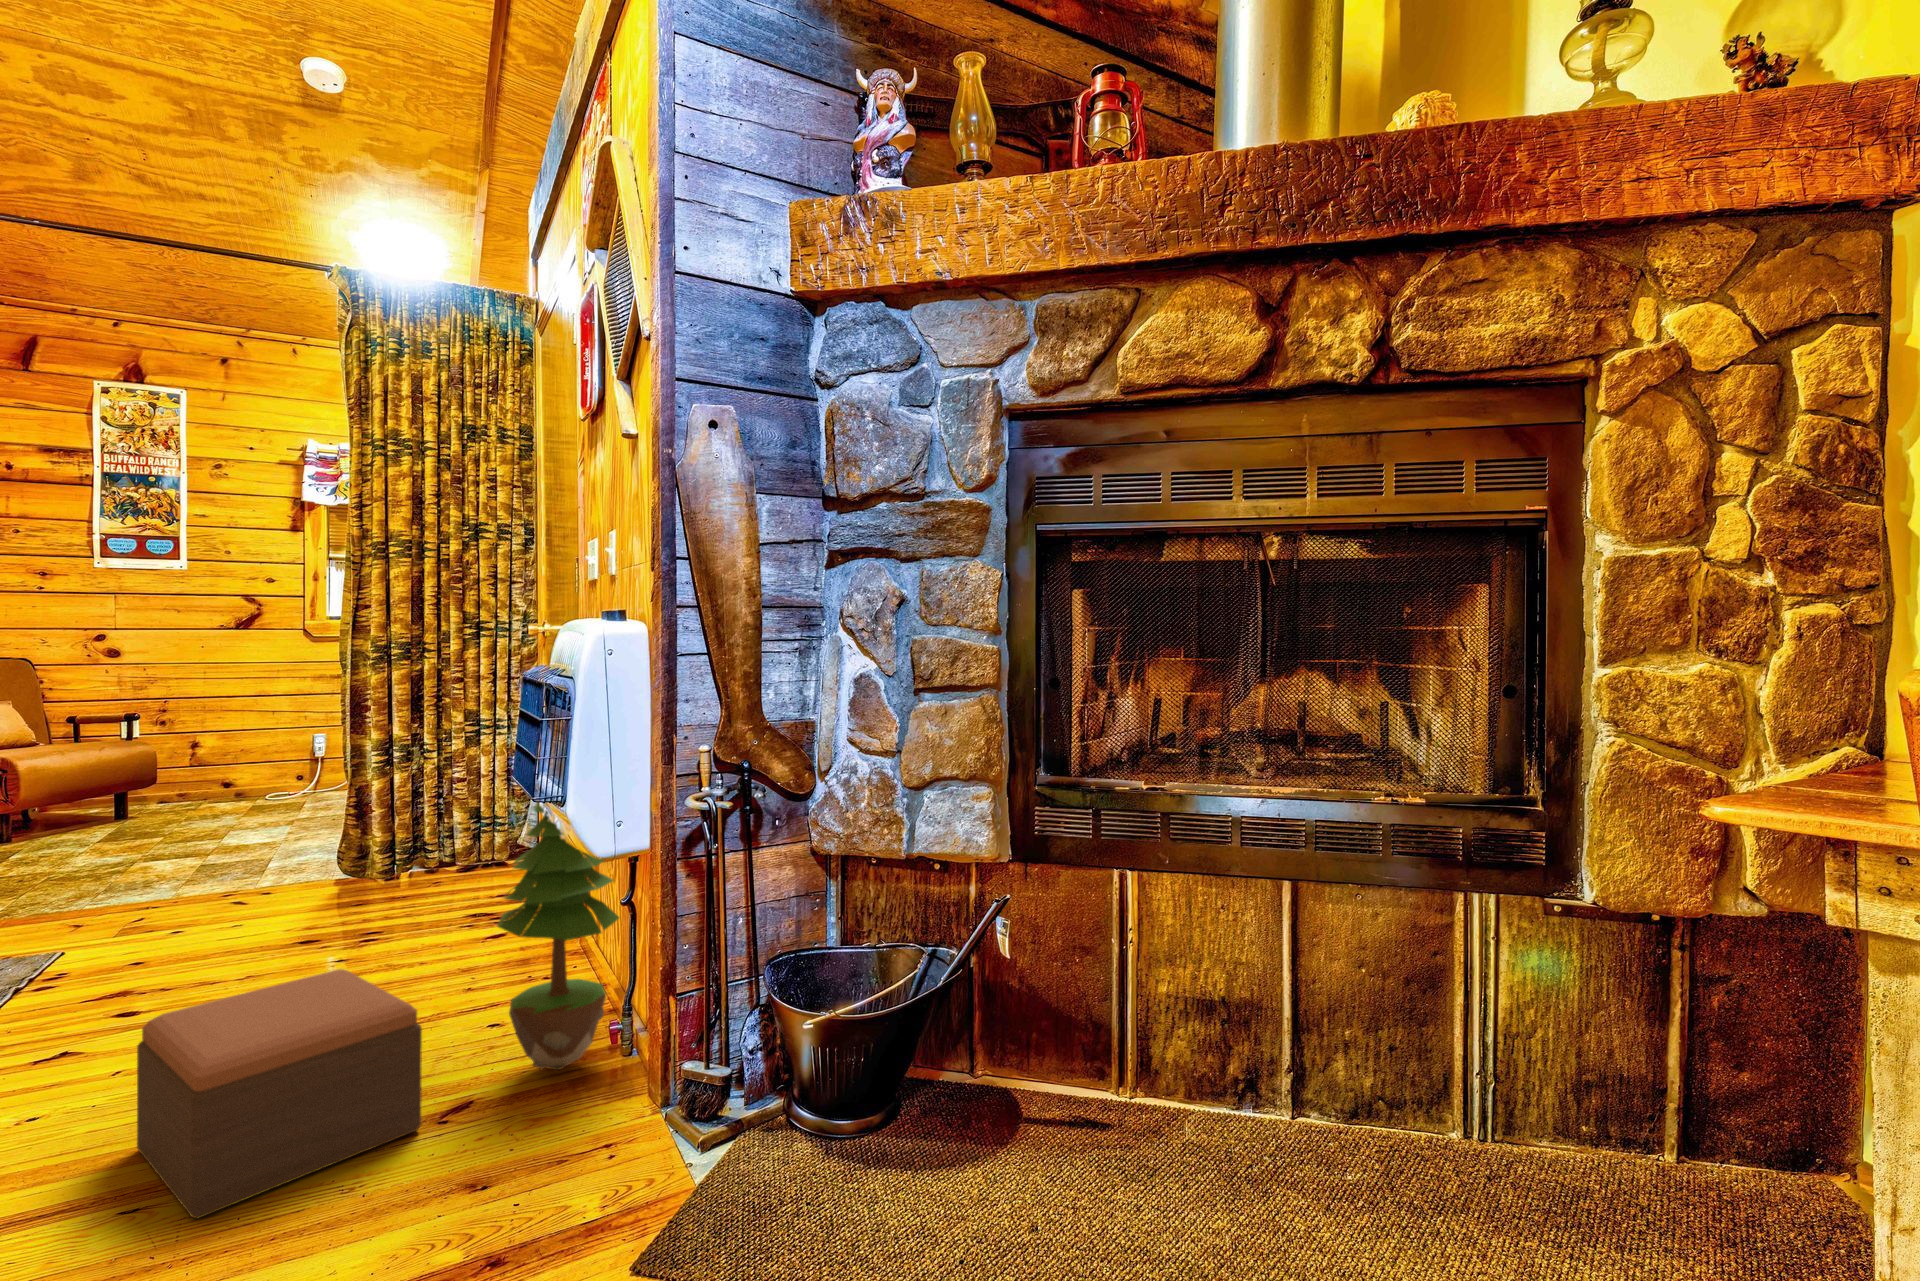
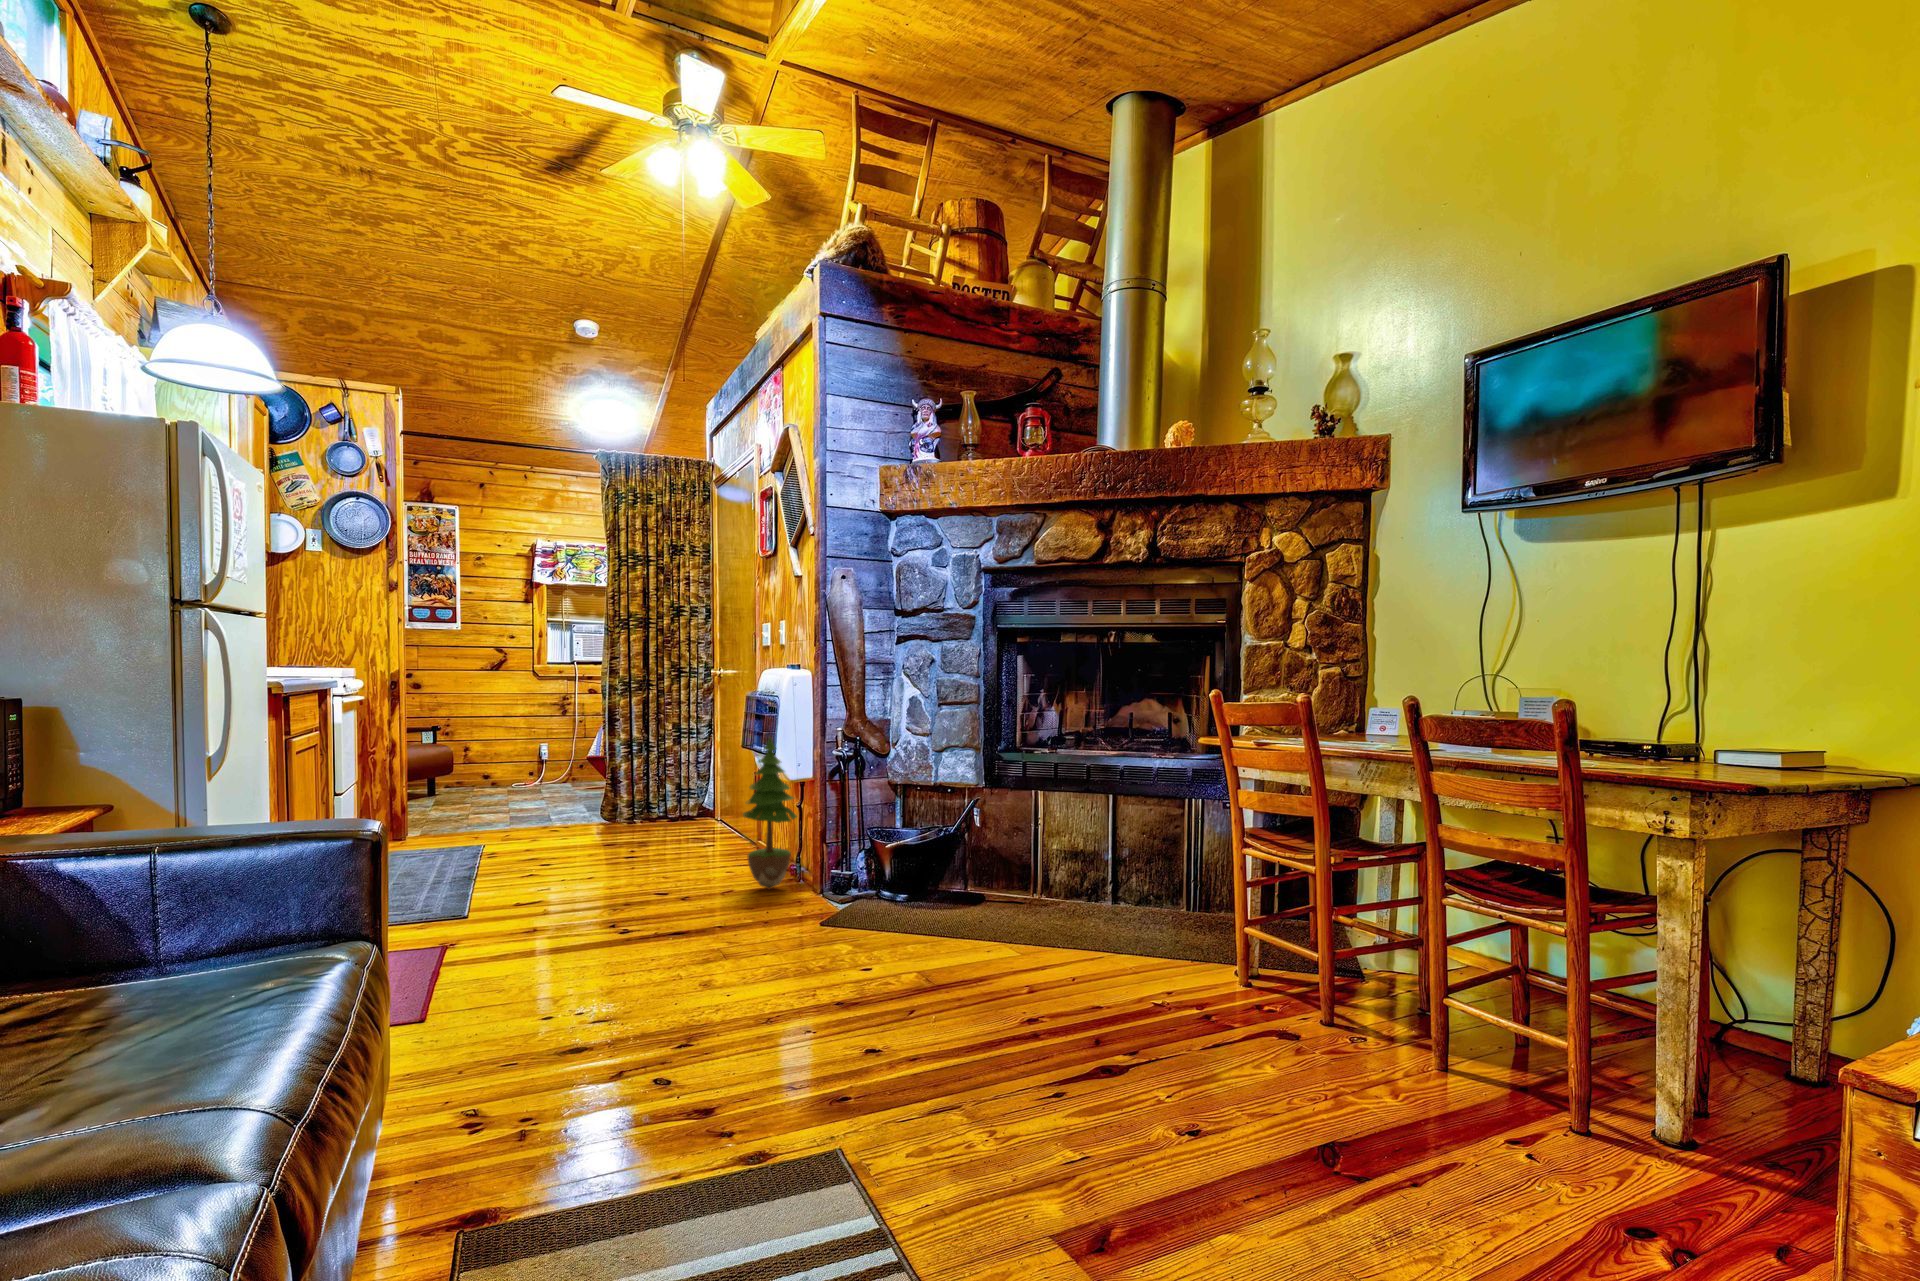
footstool: present [137,969,422,1219] -> none [600,837,718,921]

